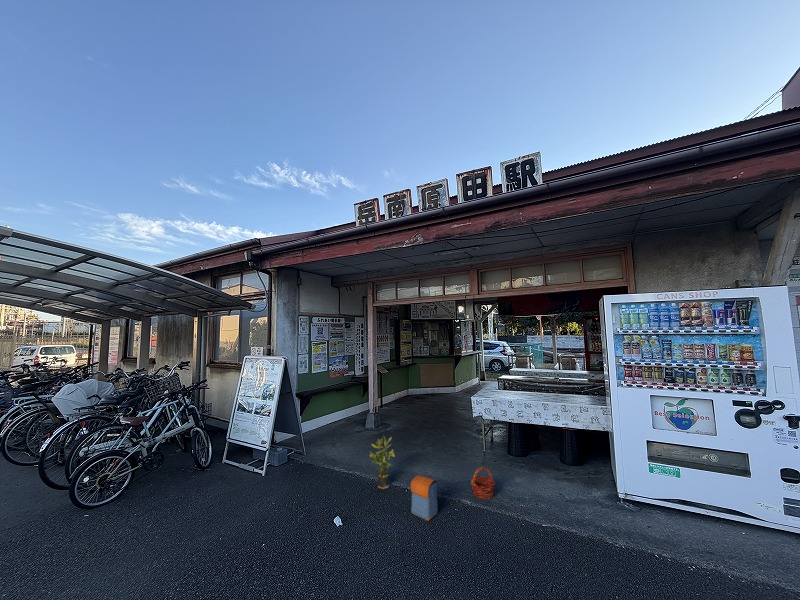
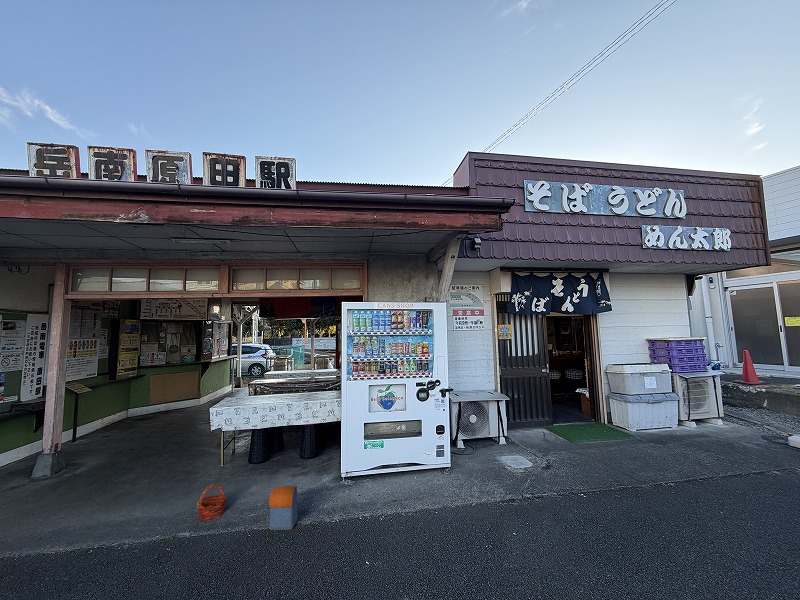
potted plant: present [369,437,395,489] -> none [32,479,83,556]
backpack: present [411,475,438,521] -> present [269,486,298,530]

